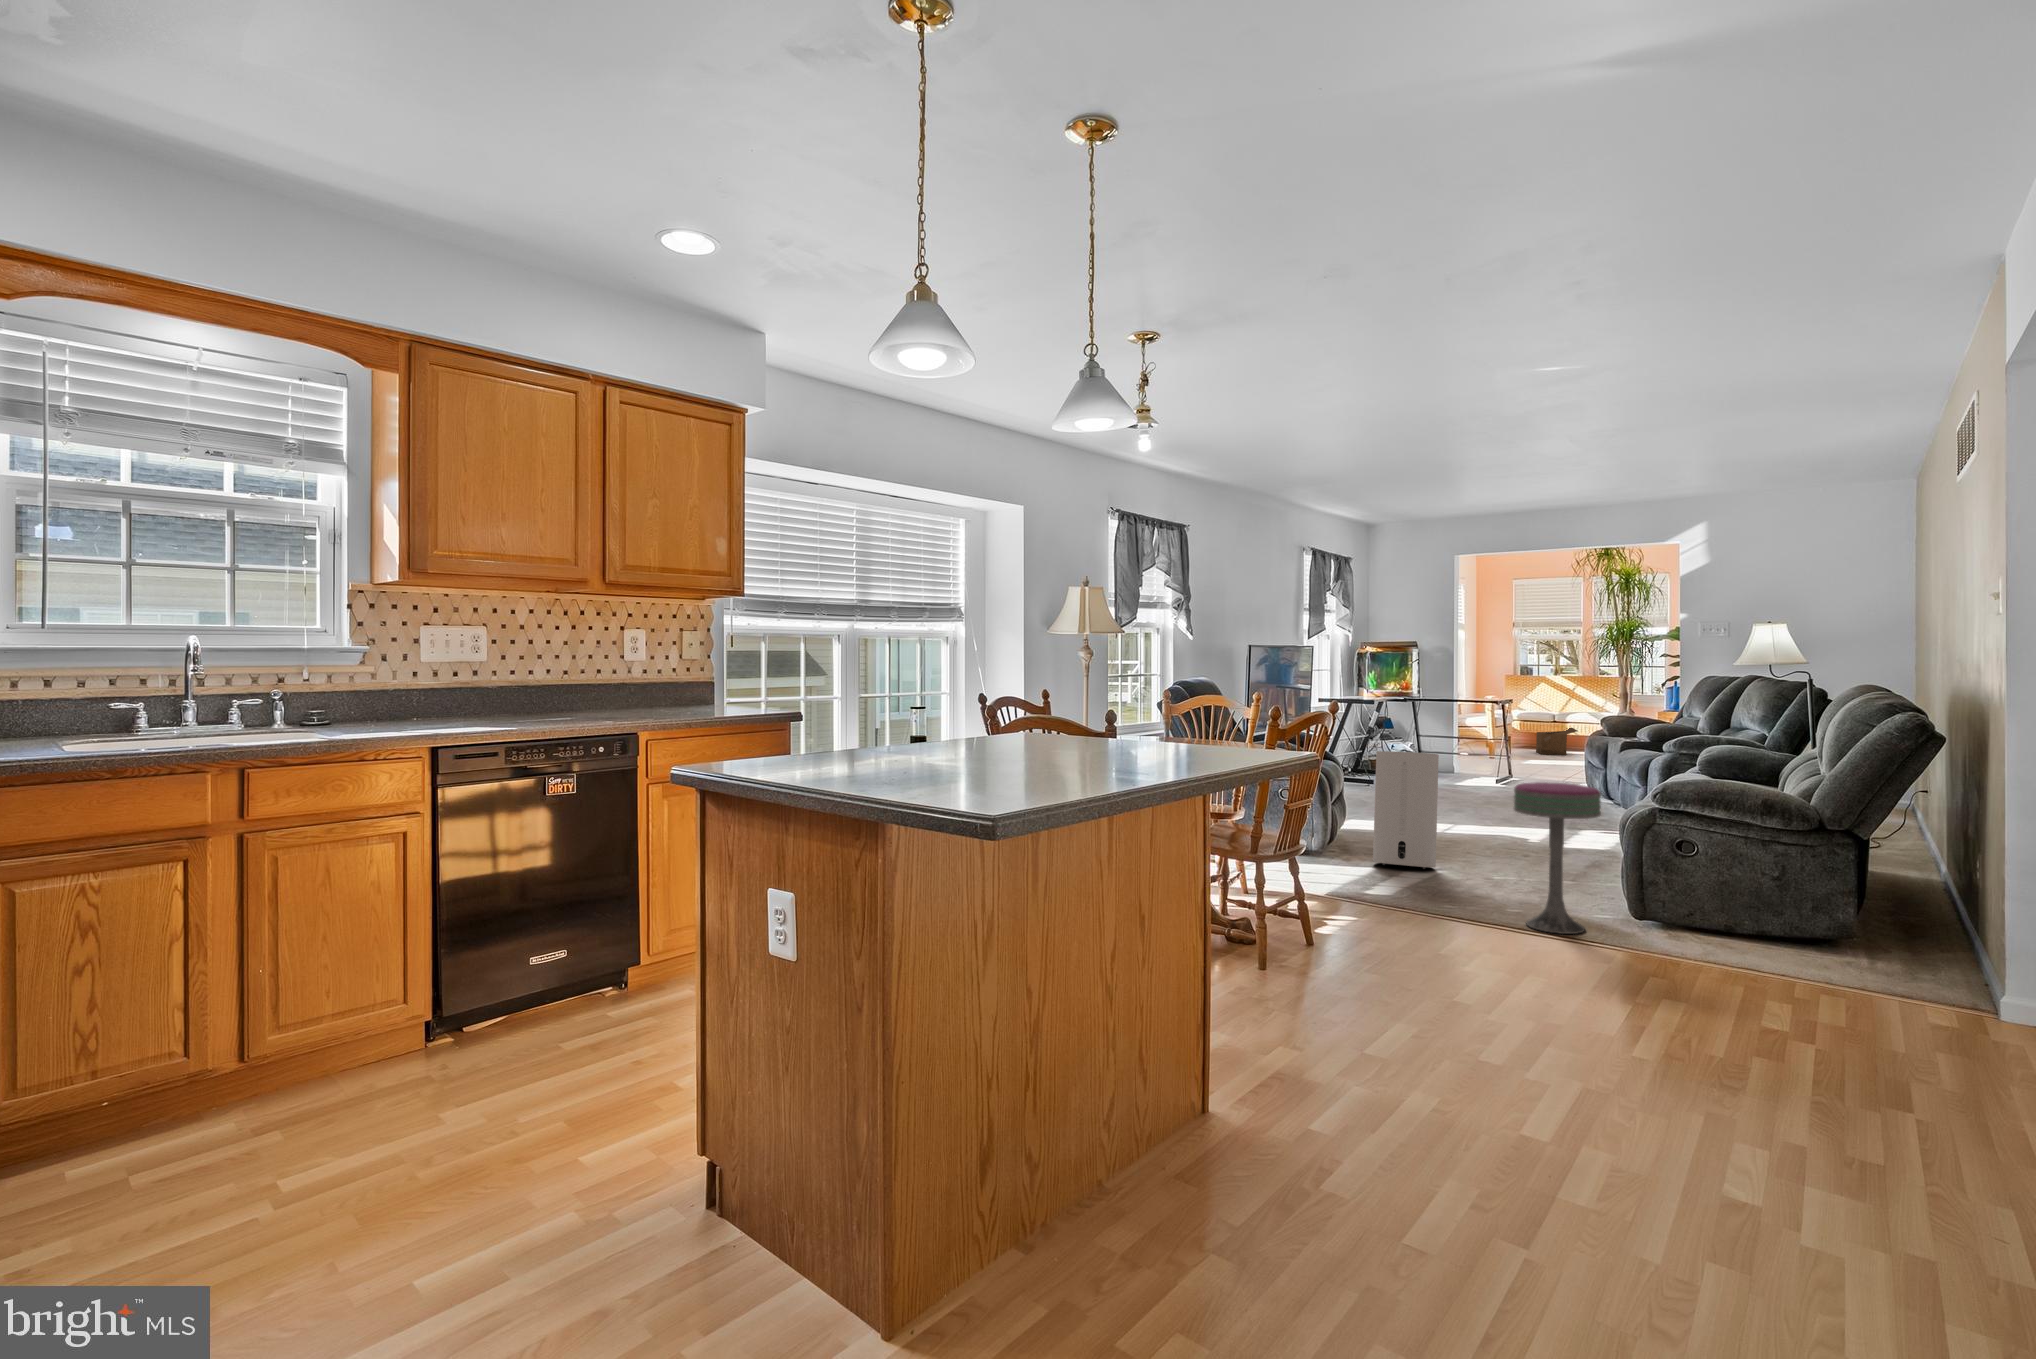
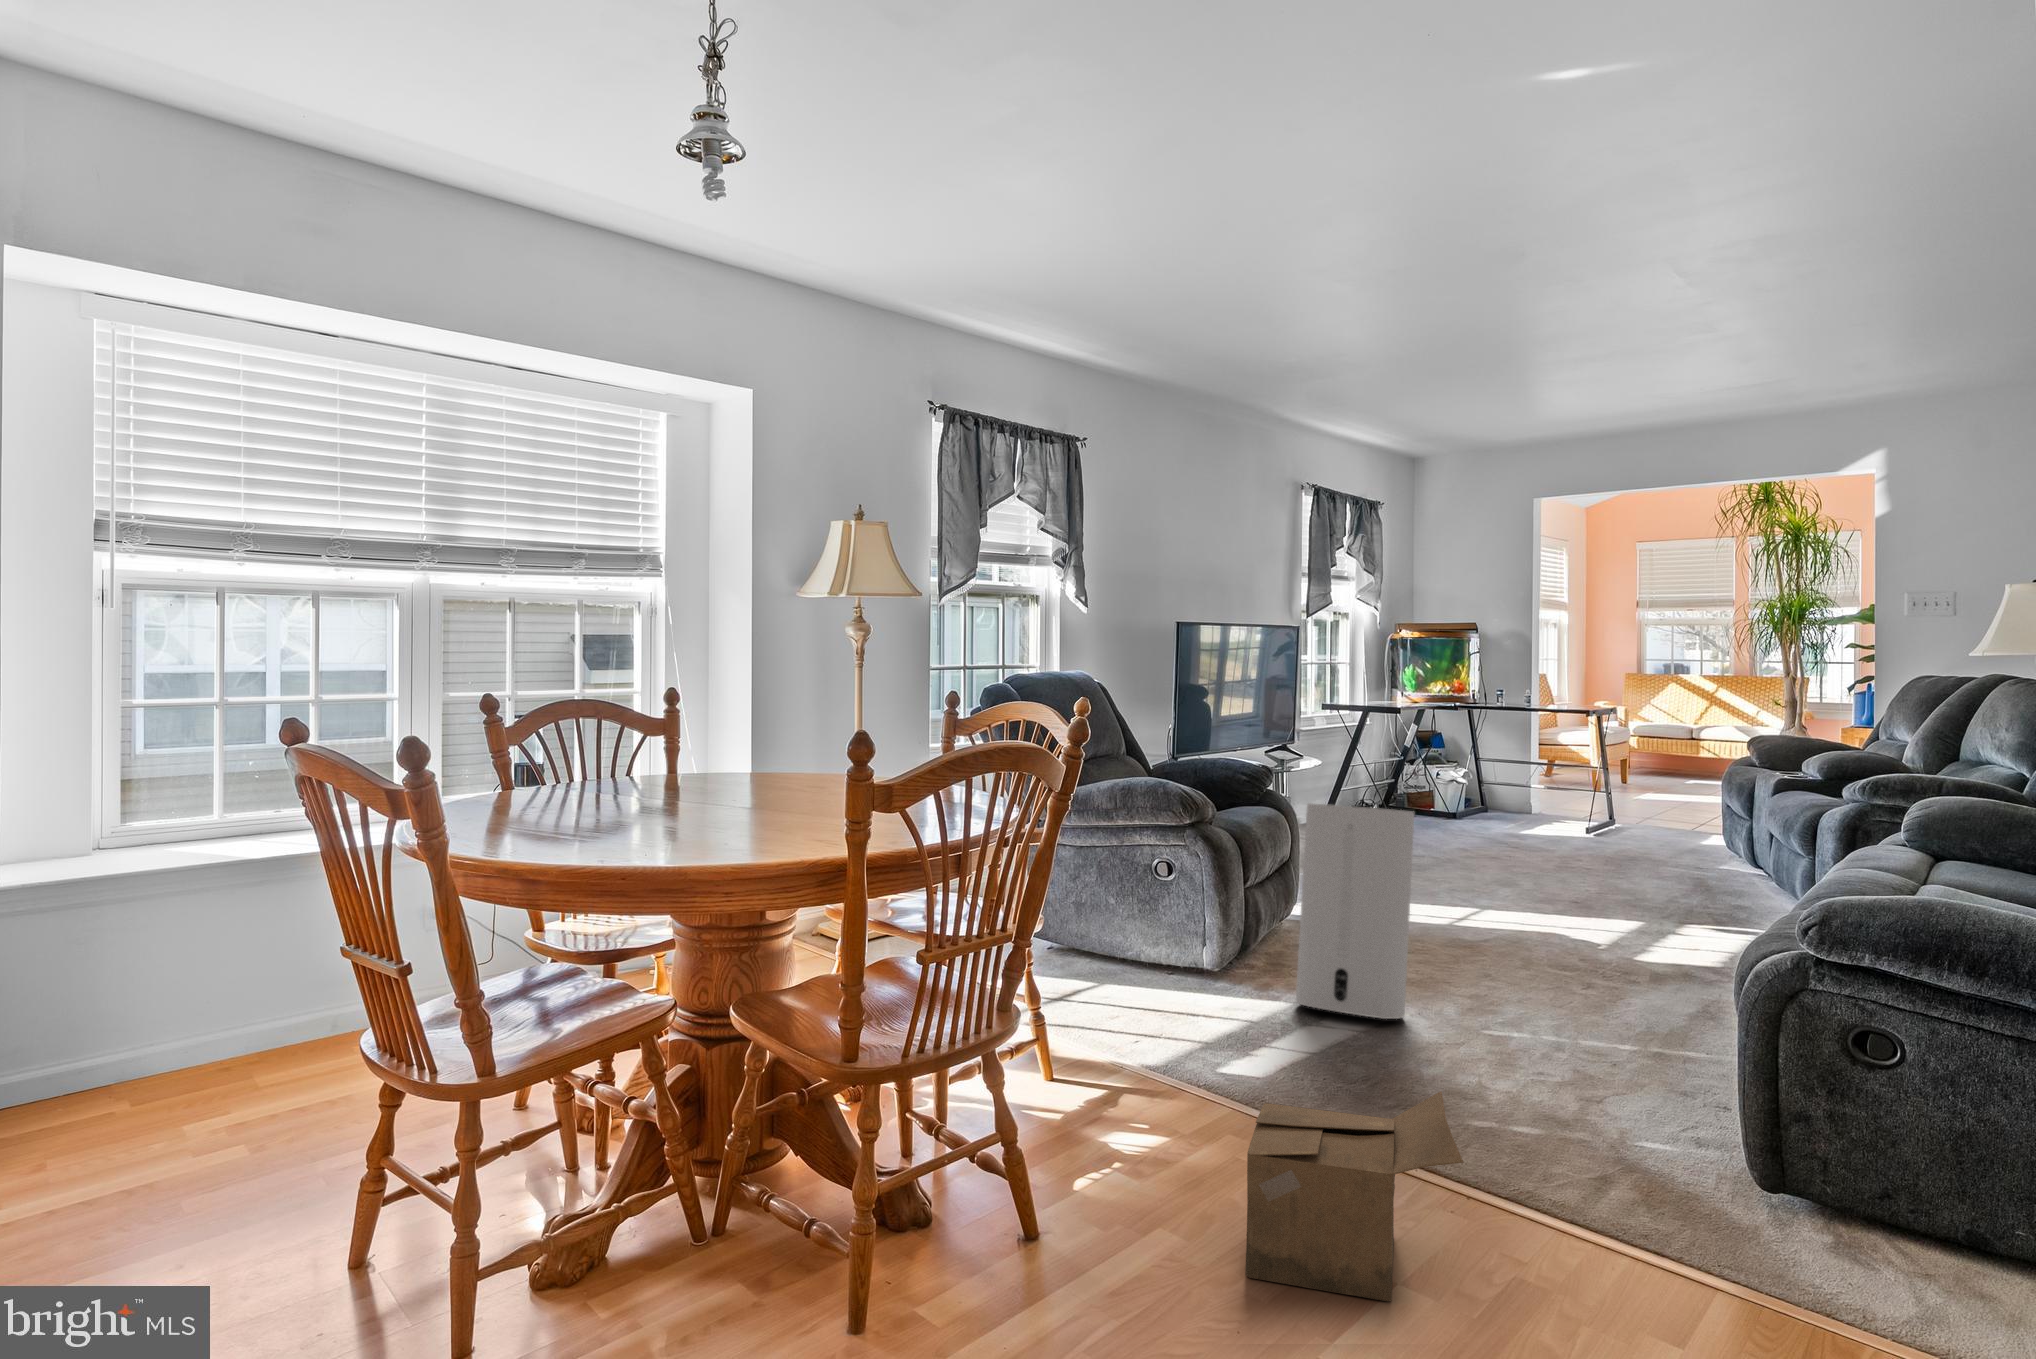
cardboard box: present [1536,728,1577,755] -> present [1245,1091,1463,1301]
bar stool: present [1514,782,1601,934] -> none [1499,890,1684,1231]

